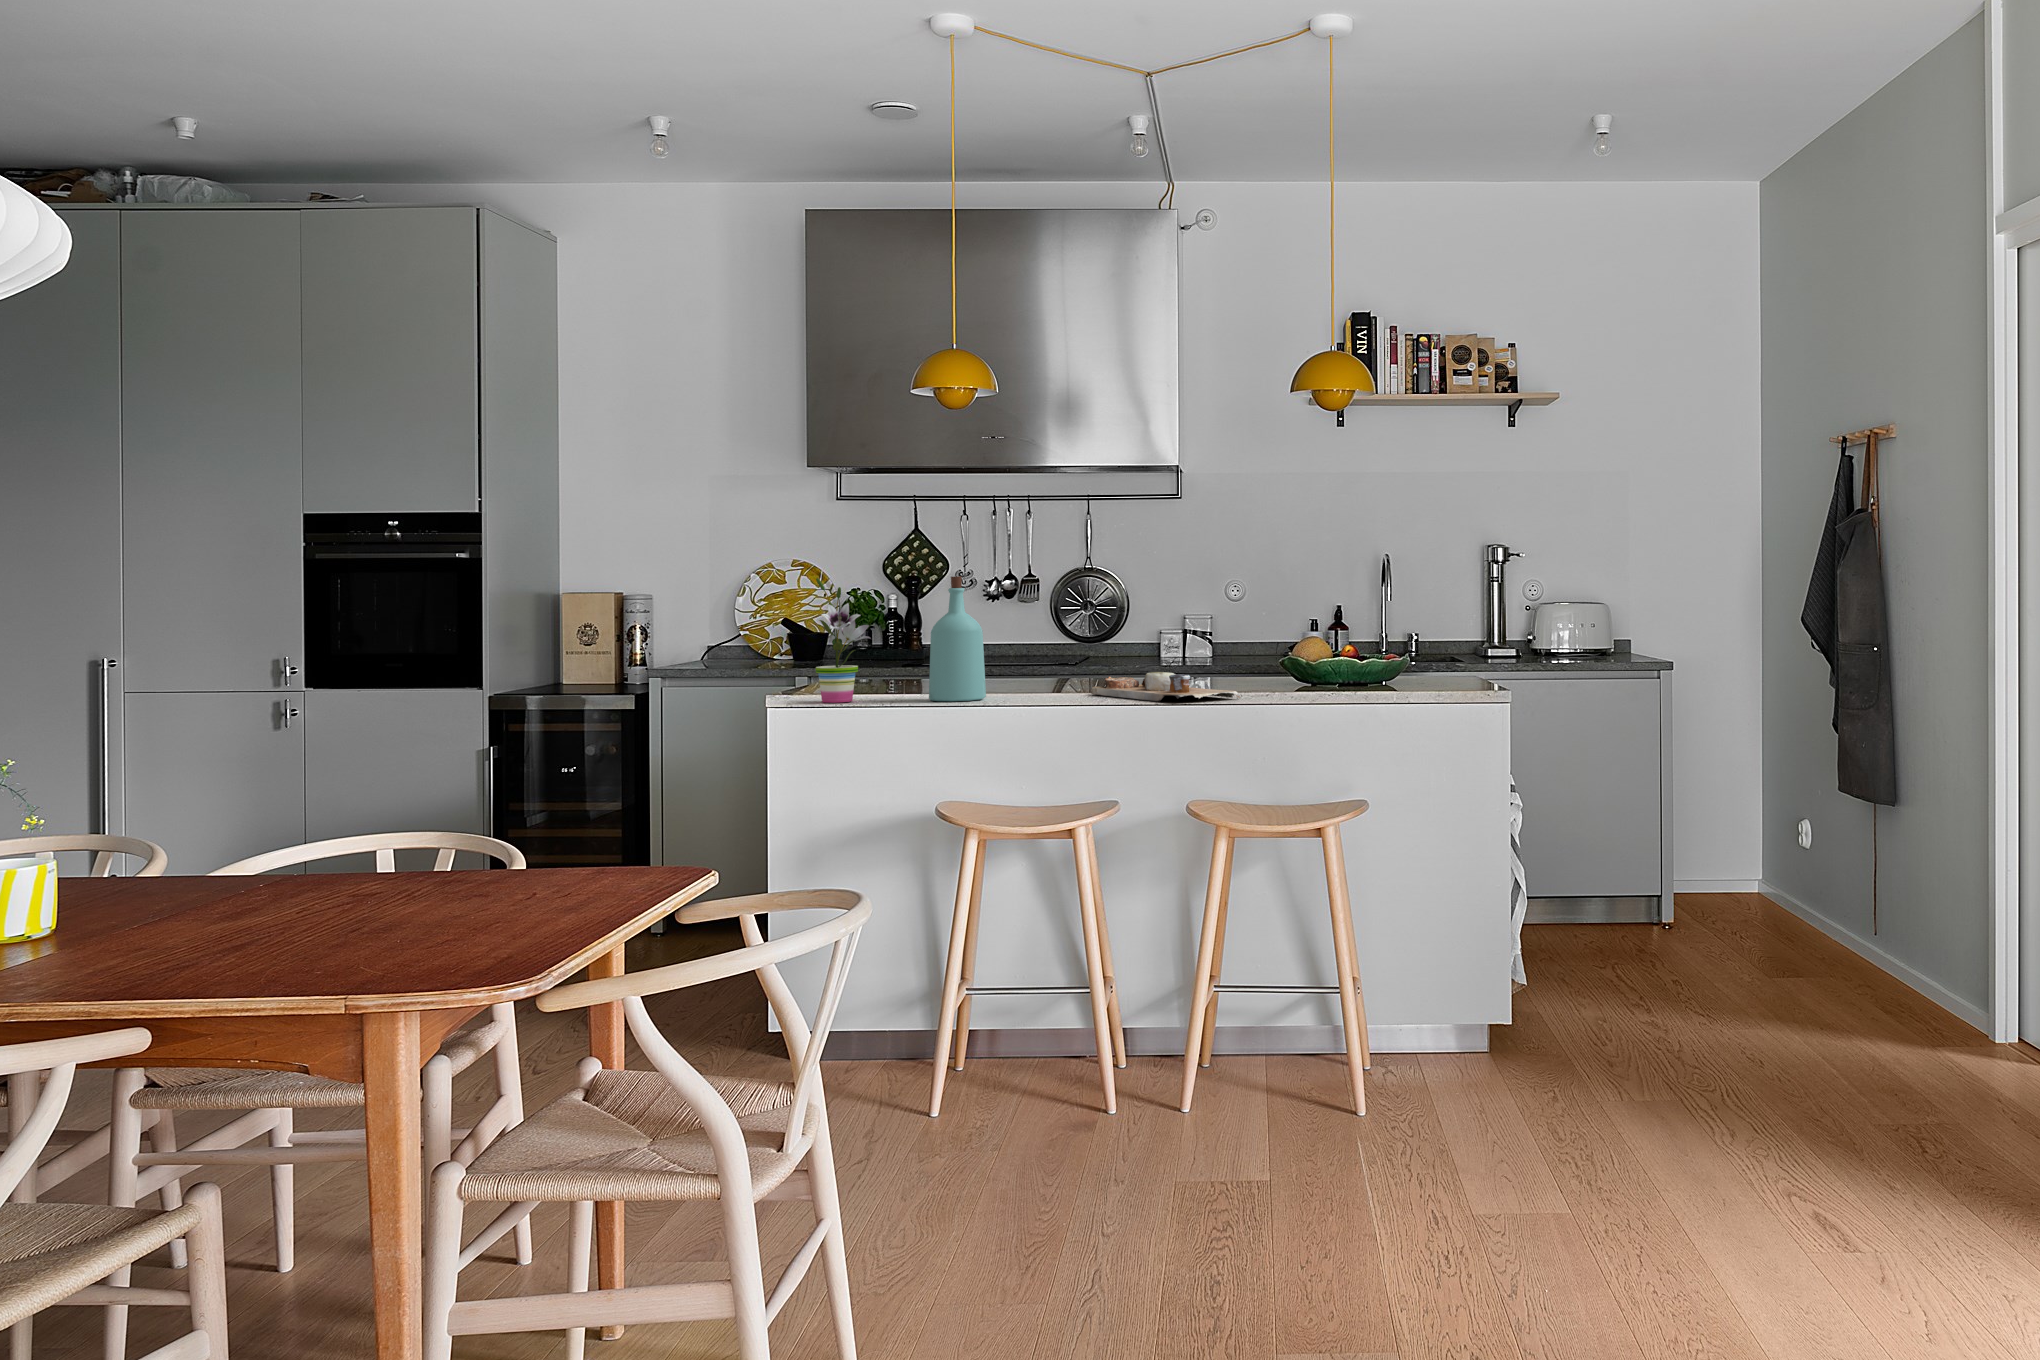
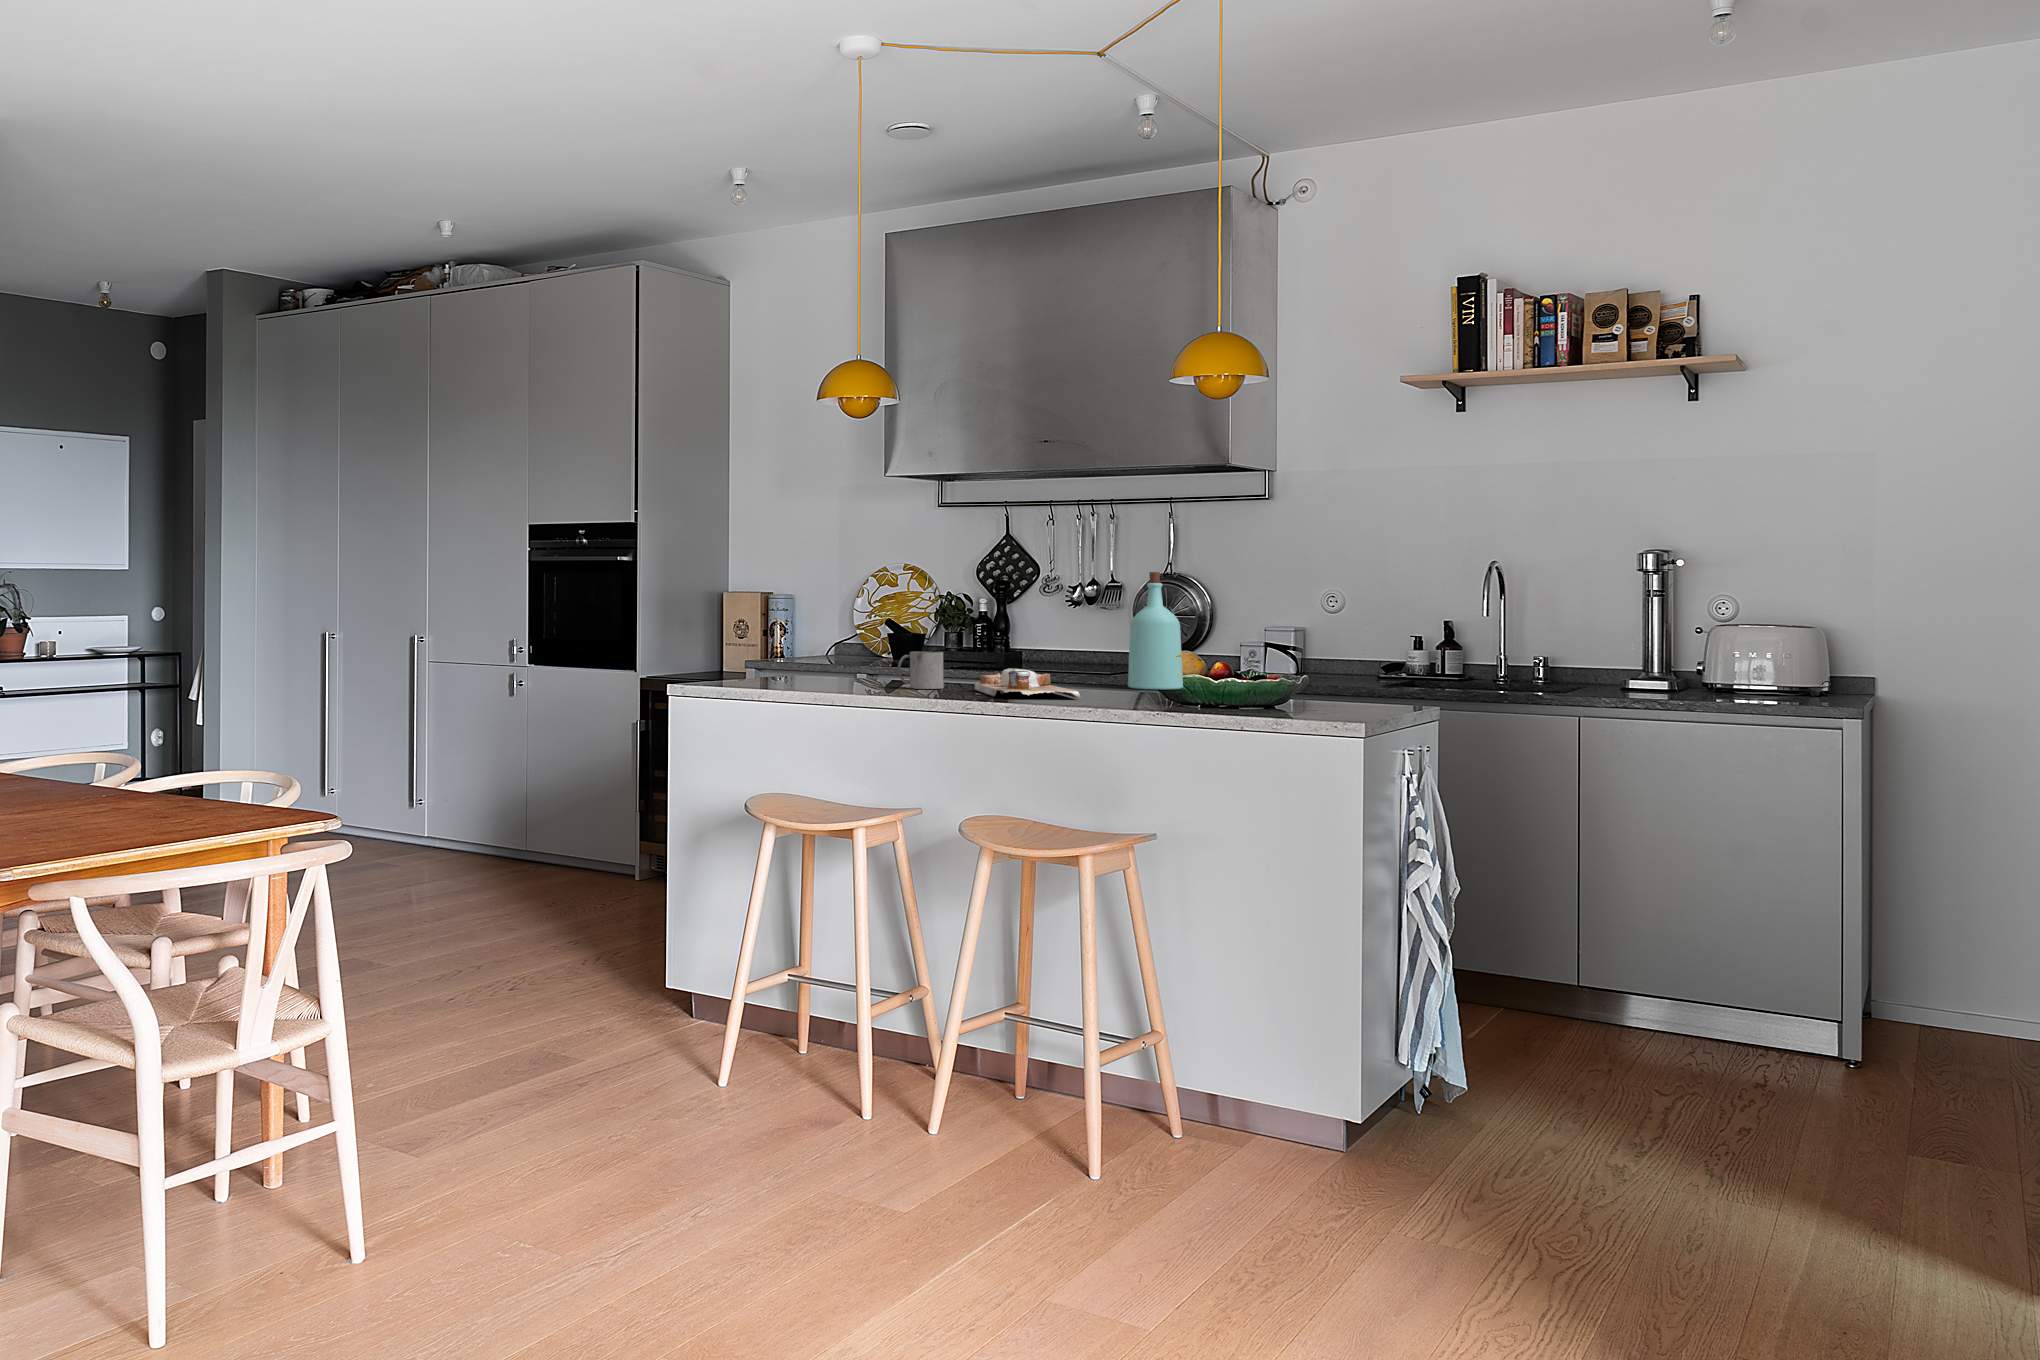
bottle: present [929,576,986,701] -> present [1128,572,1183,690]
potted plant: present [816,578,870,703] -> none [727,571,786,684]
mug: none [1009,658,1058,697] -> present [898,651,943,689]

